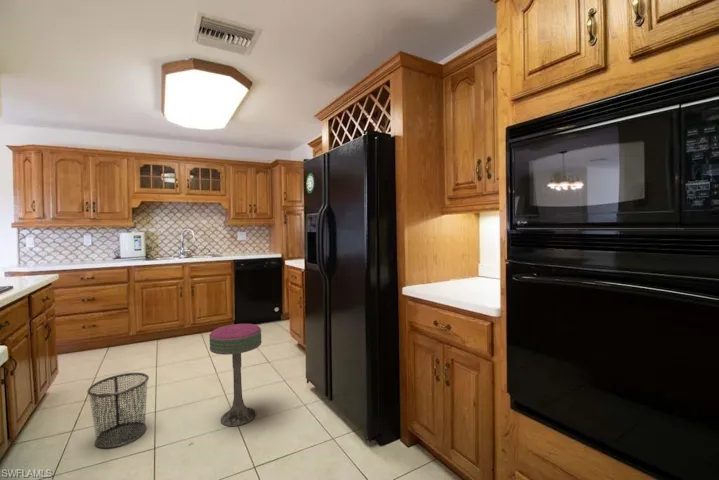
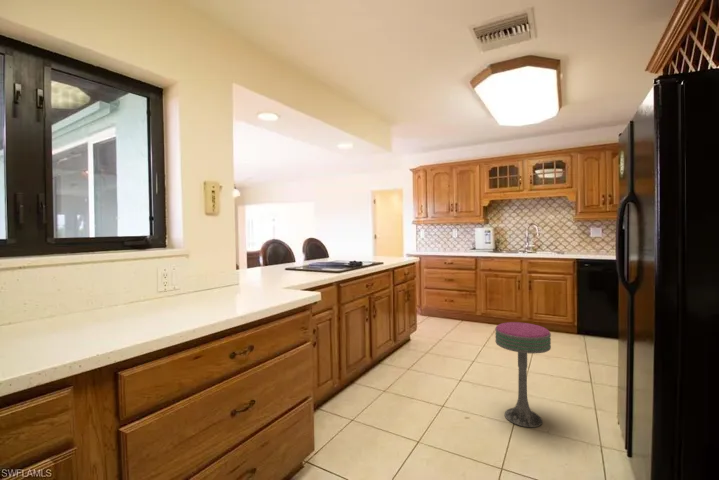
waste bin: present [87,373,149,448] -> none [413,339,453,393]

